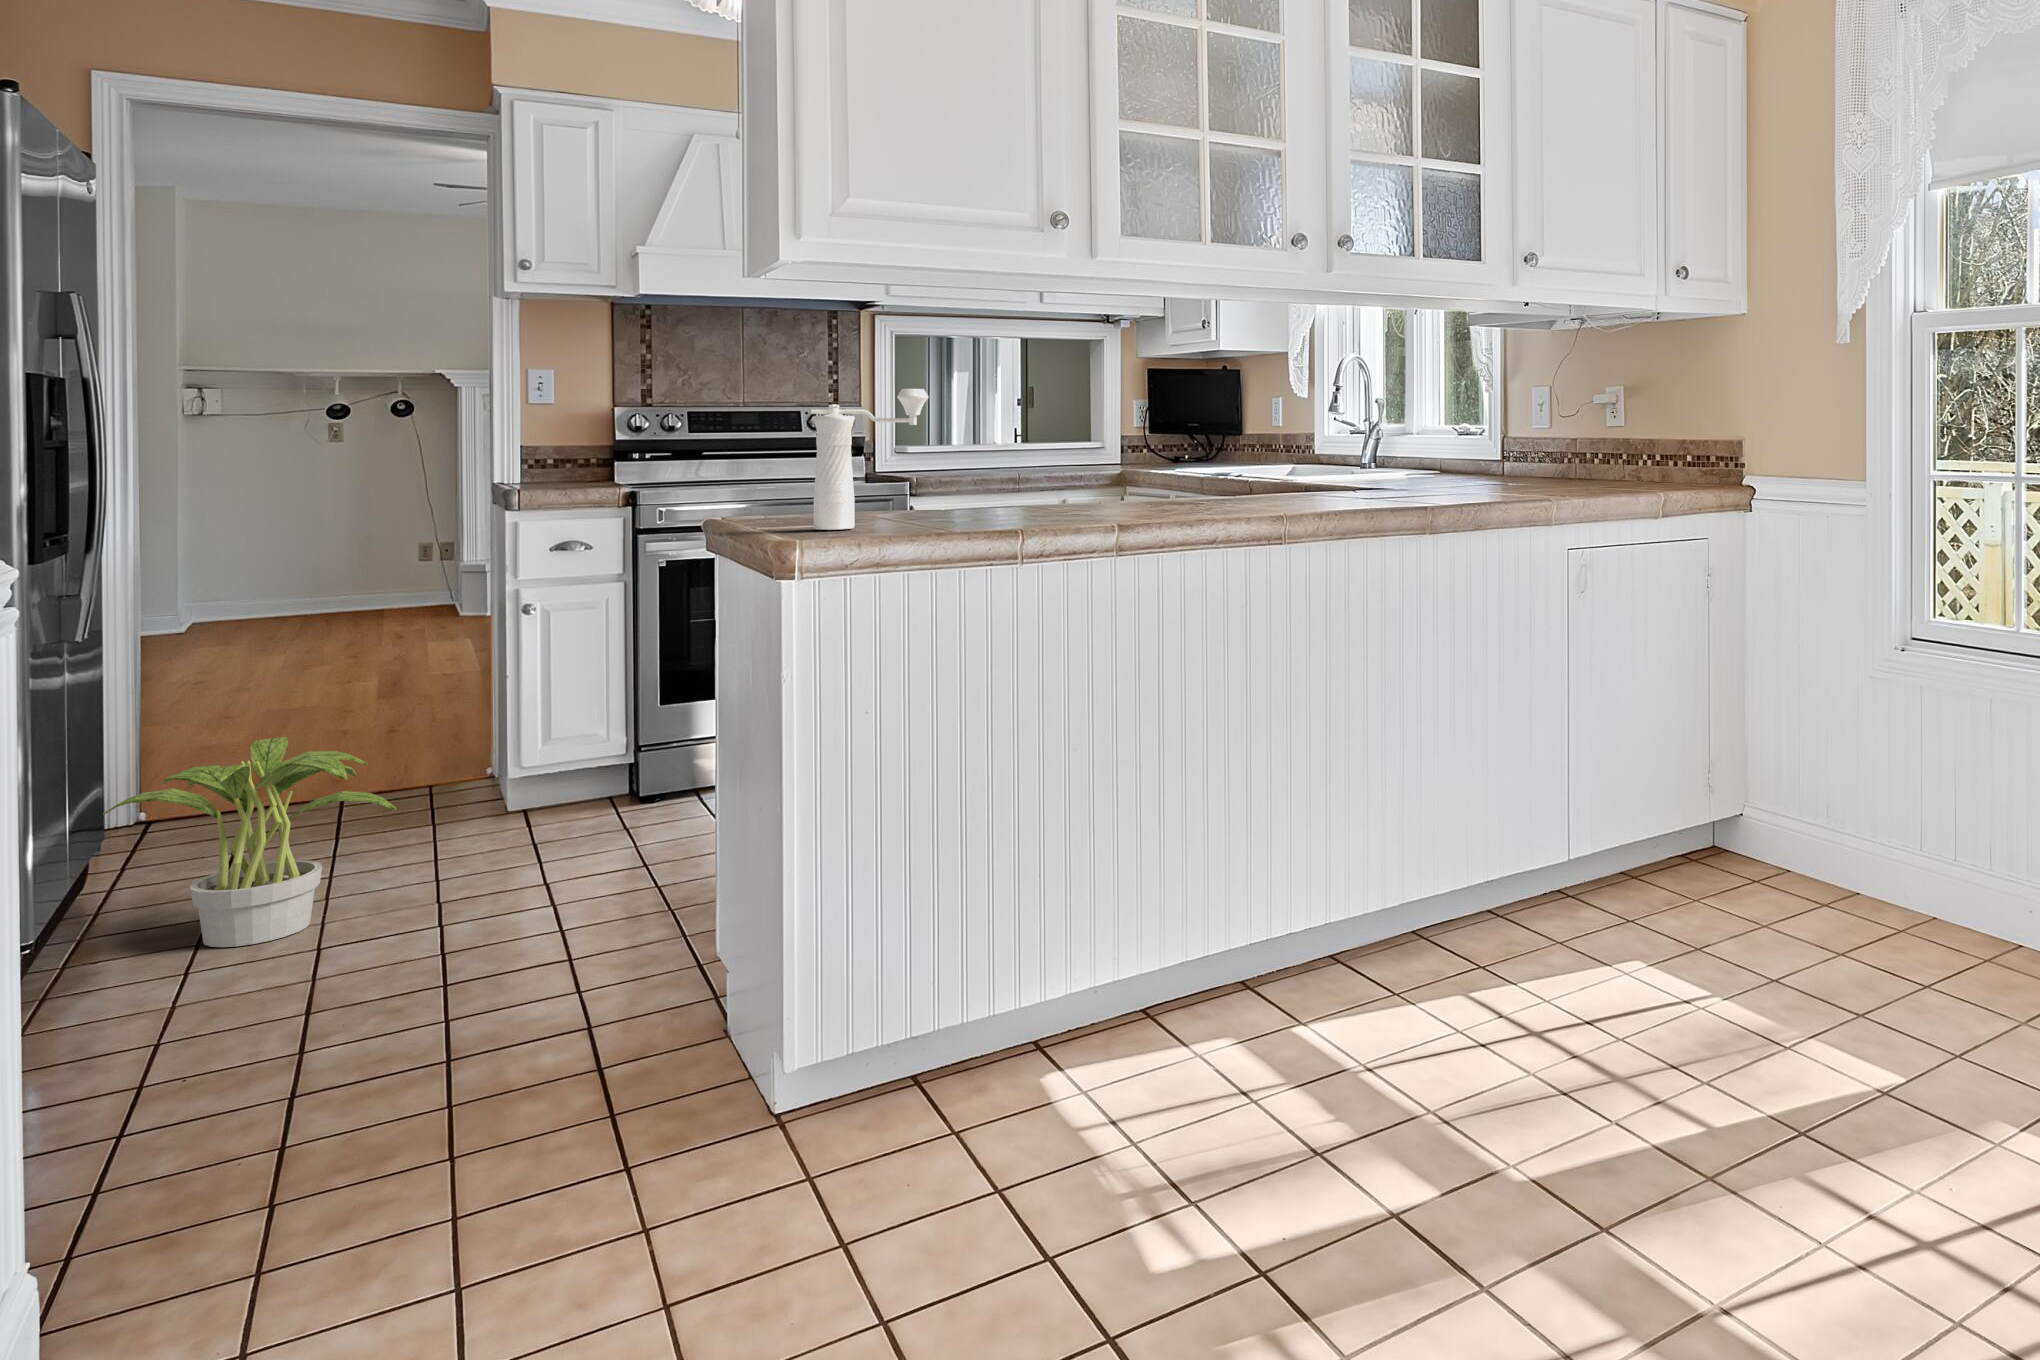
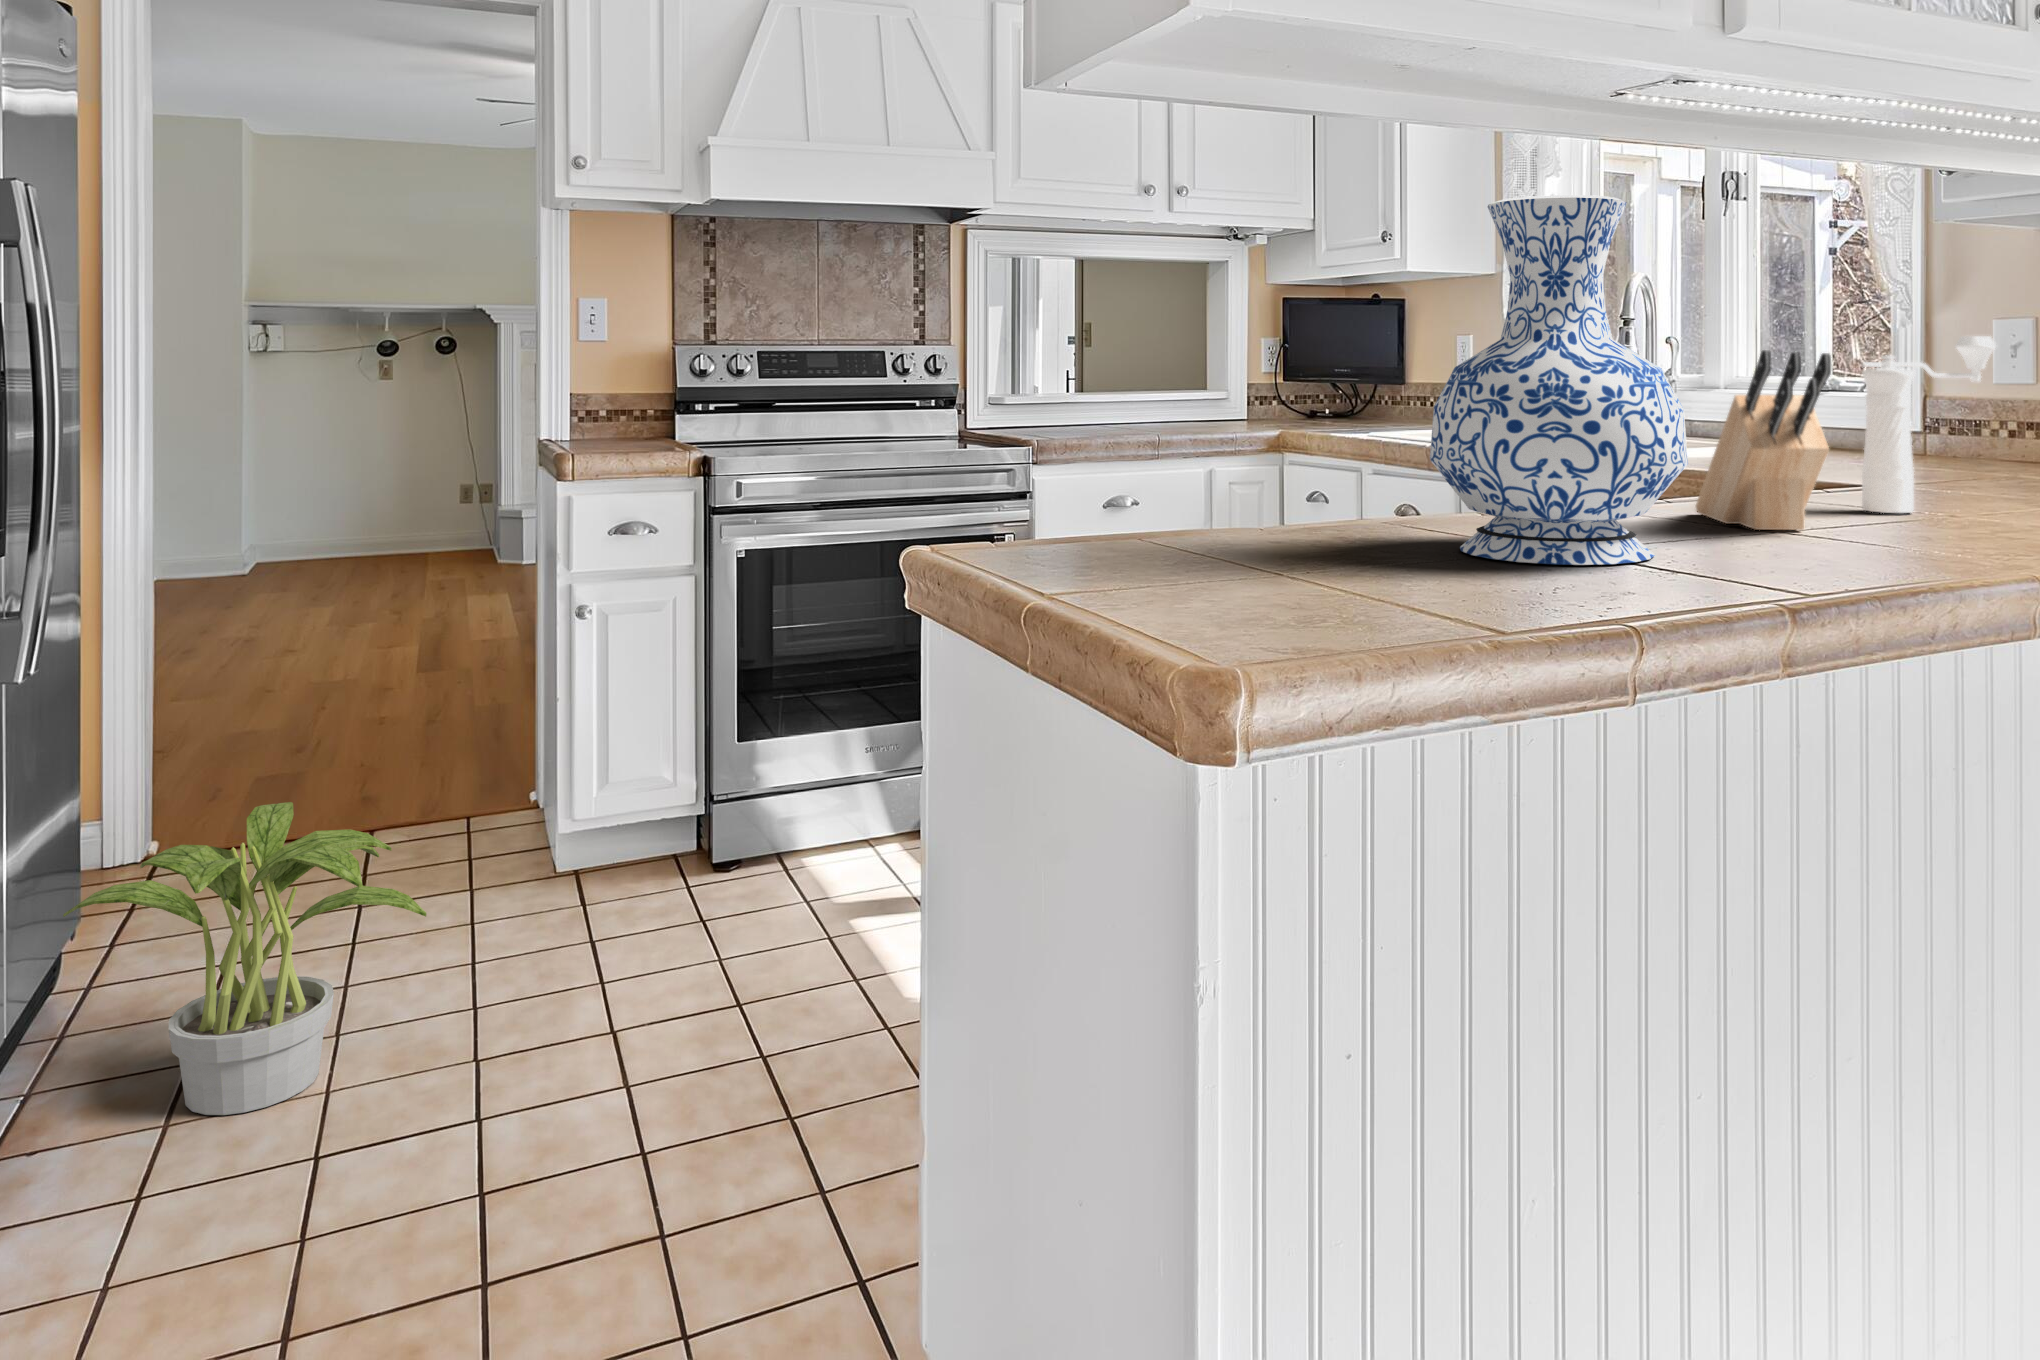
vase: none [1011,322,1148,513] -> present [1430,195,1688,565]
pepper mill: present [811,389,928,530] -> present [1862,336,1996,513]
knife block: none [1217,403,1263,502] -> present [1696,350,1831,530]

